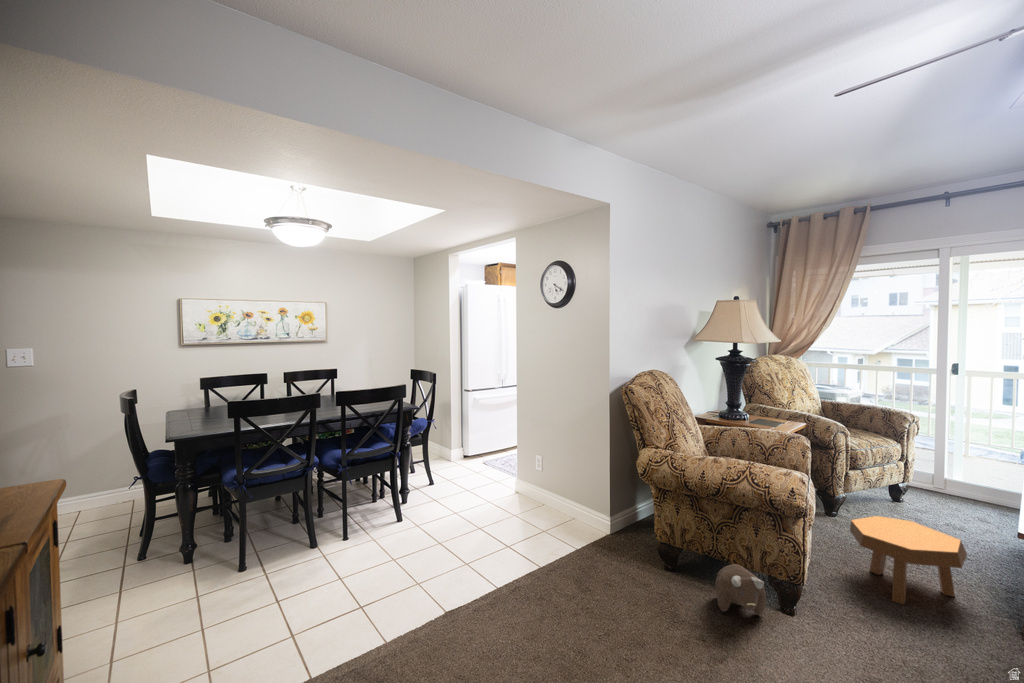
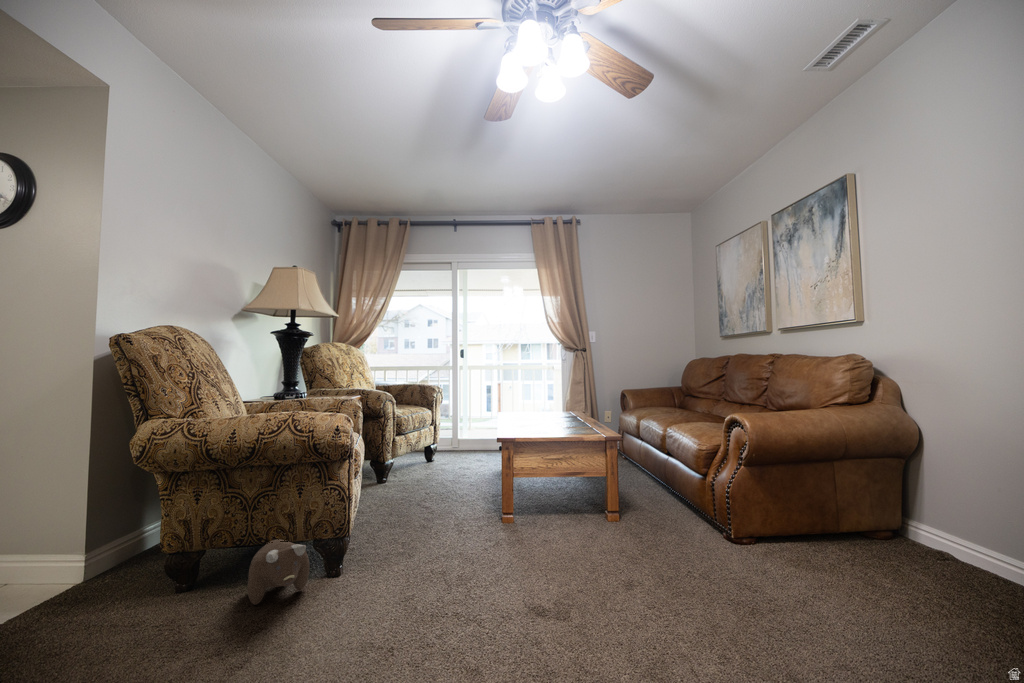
footstool: present [850,516,967,604] -> none [394,461,474,531]

